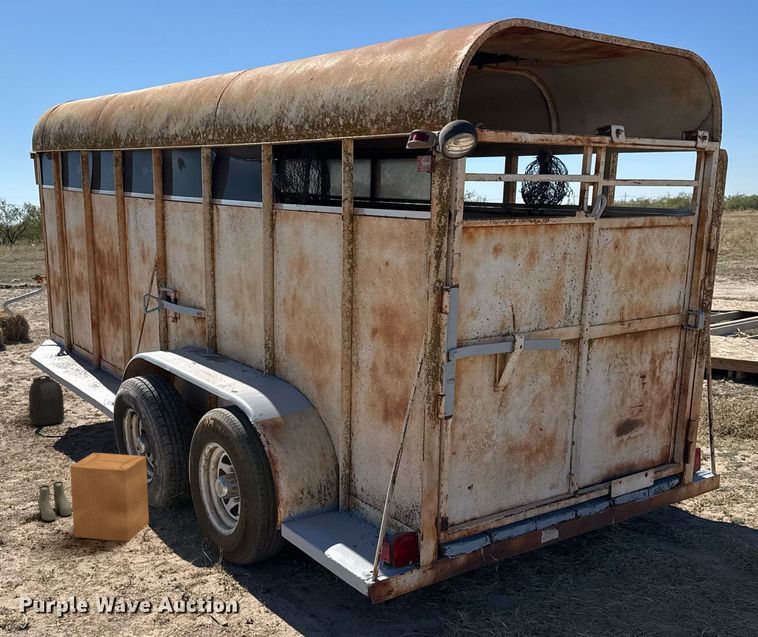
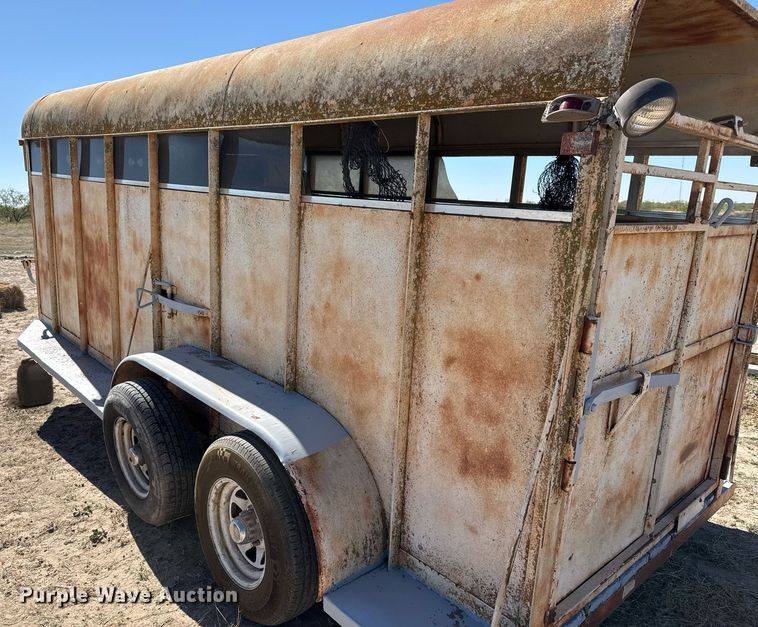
cardboard box: present [70,453,149,542] -> none [52,464,144,566]
boots: present [38,482,72,521] -> none [17,490,57,537]

